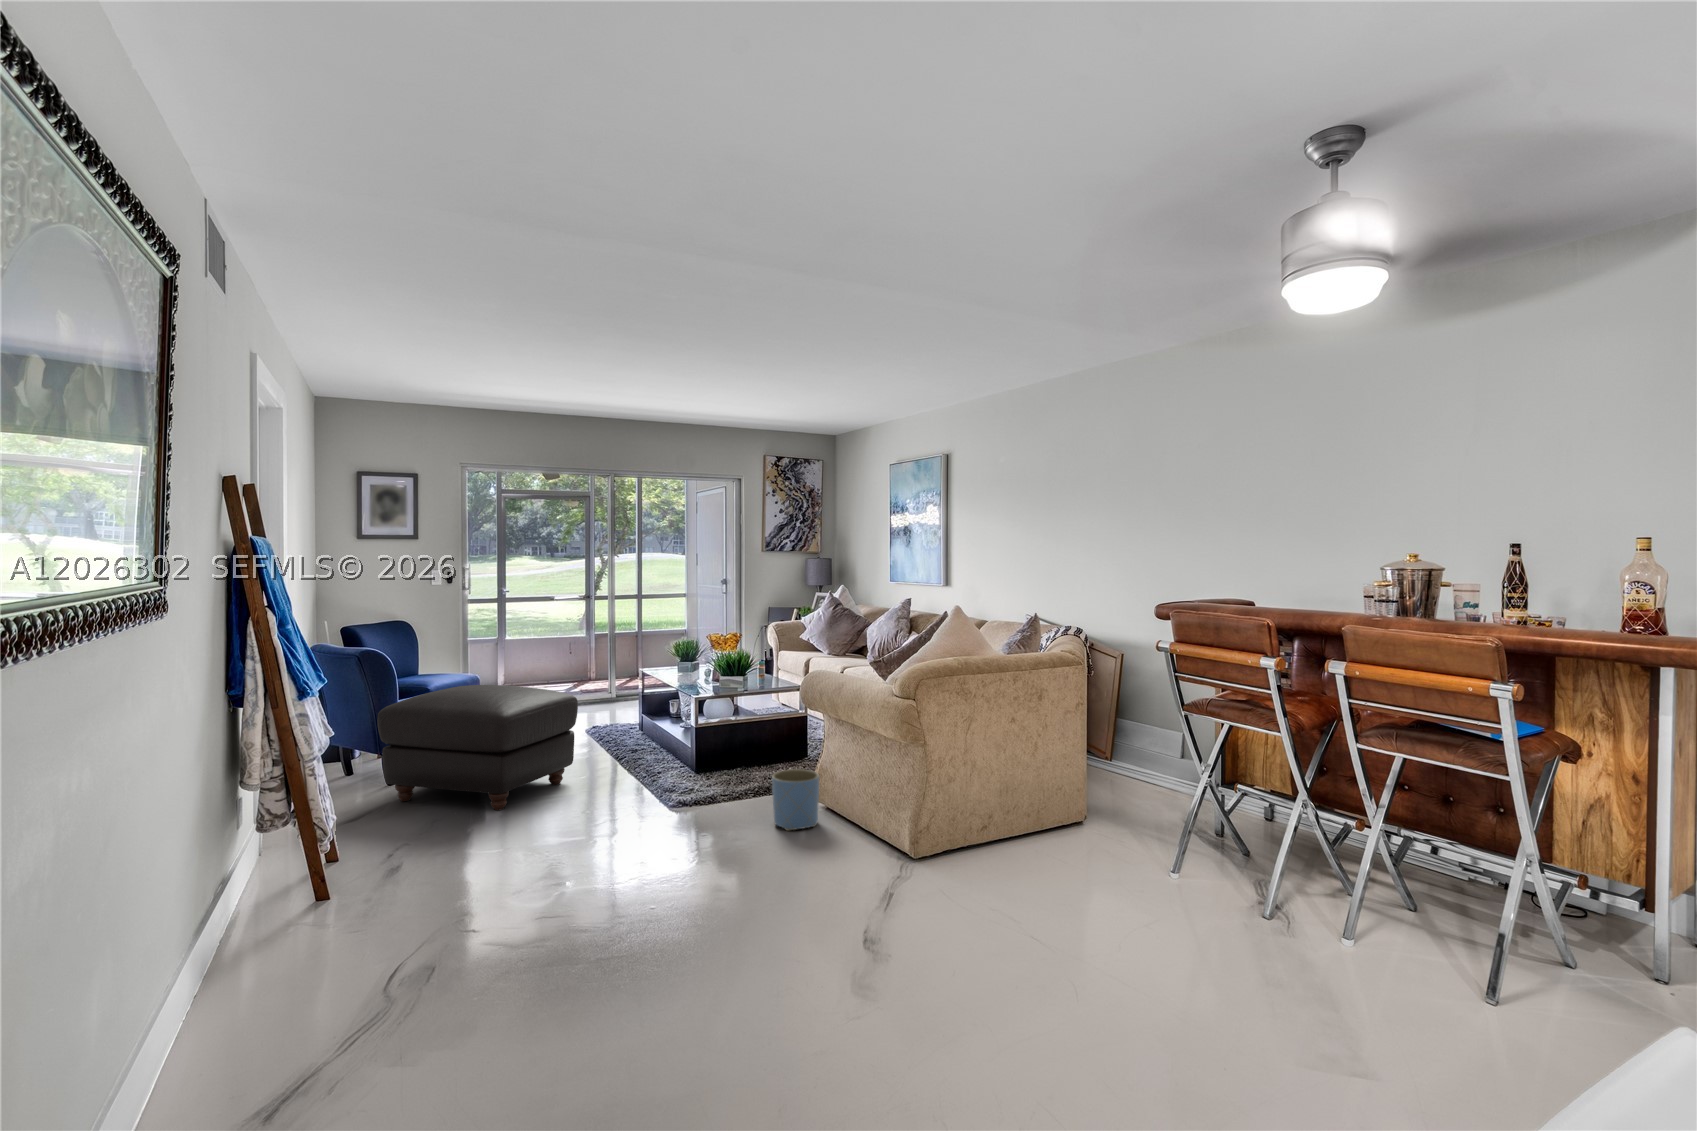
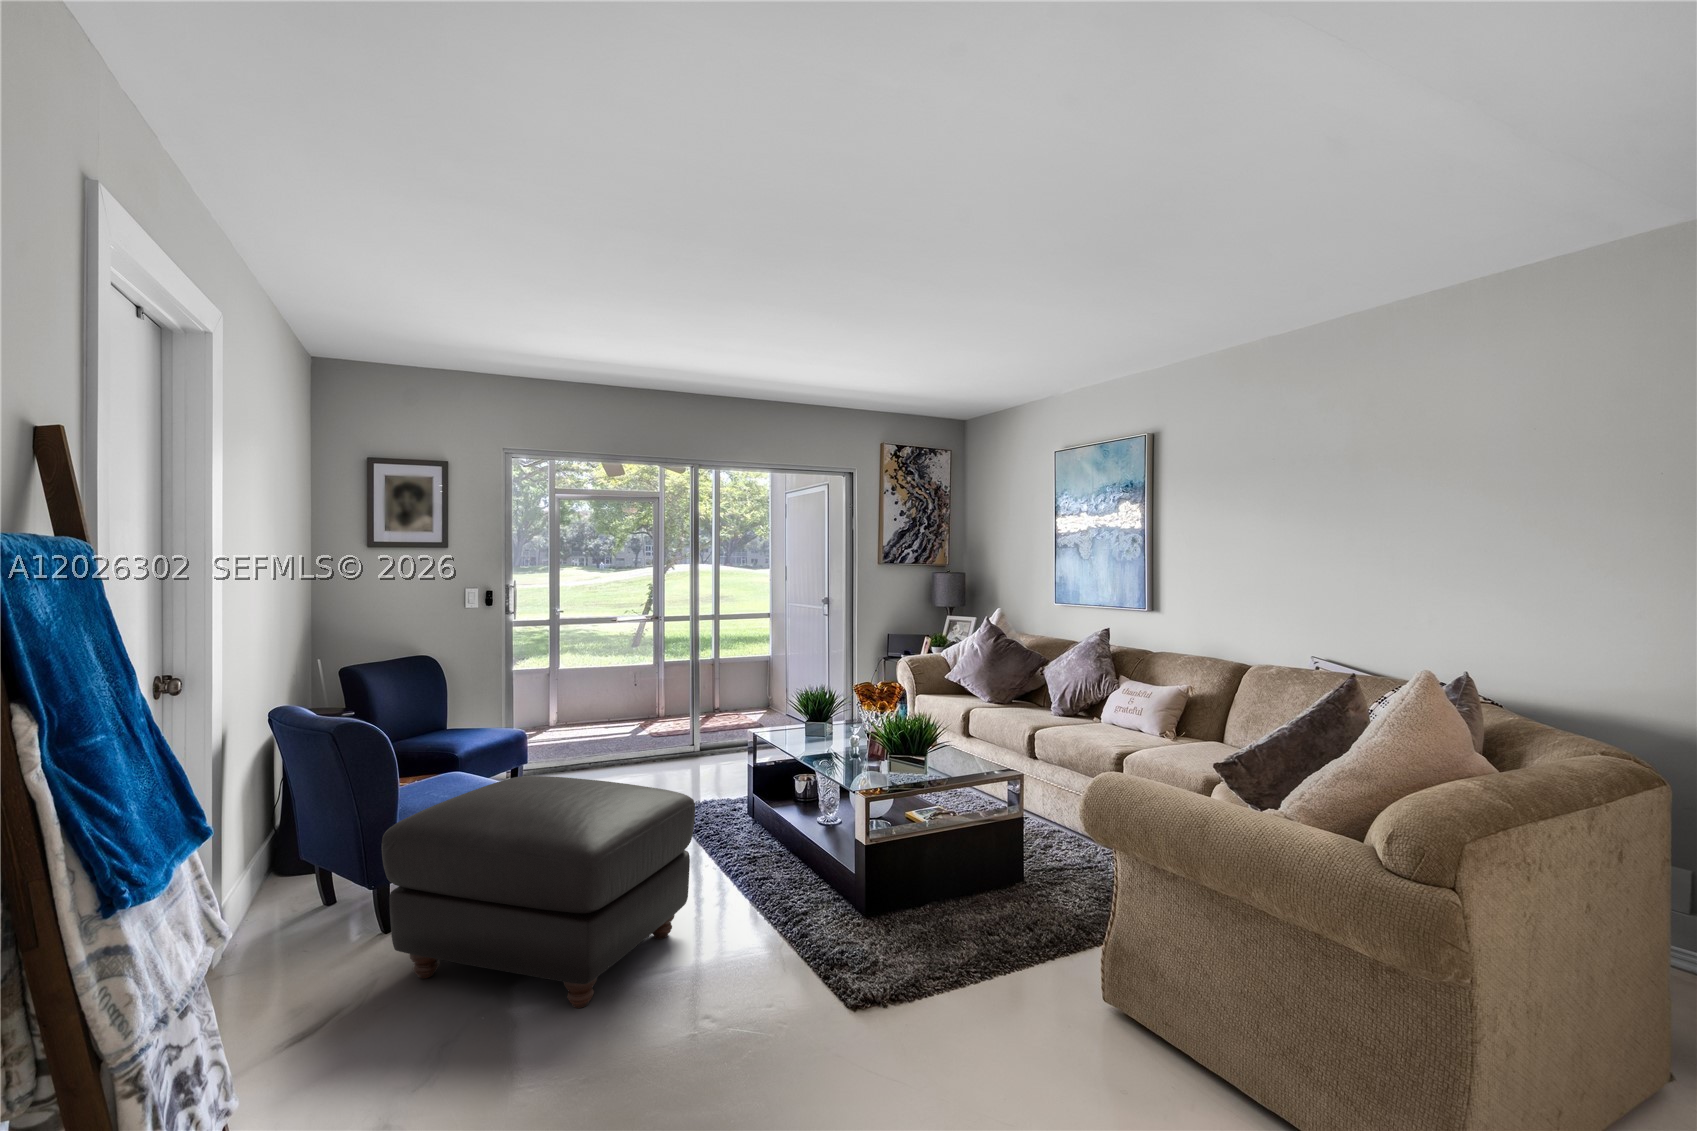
planter: present [772,769,820,831] -> none [1074,958,1164,1089]

